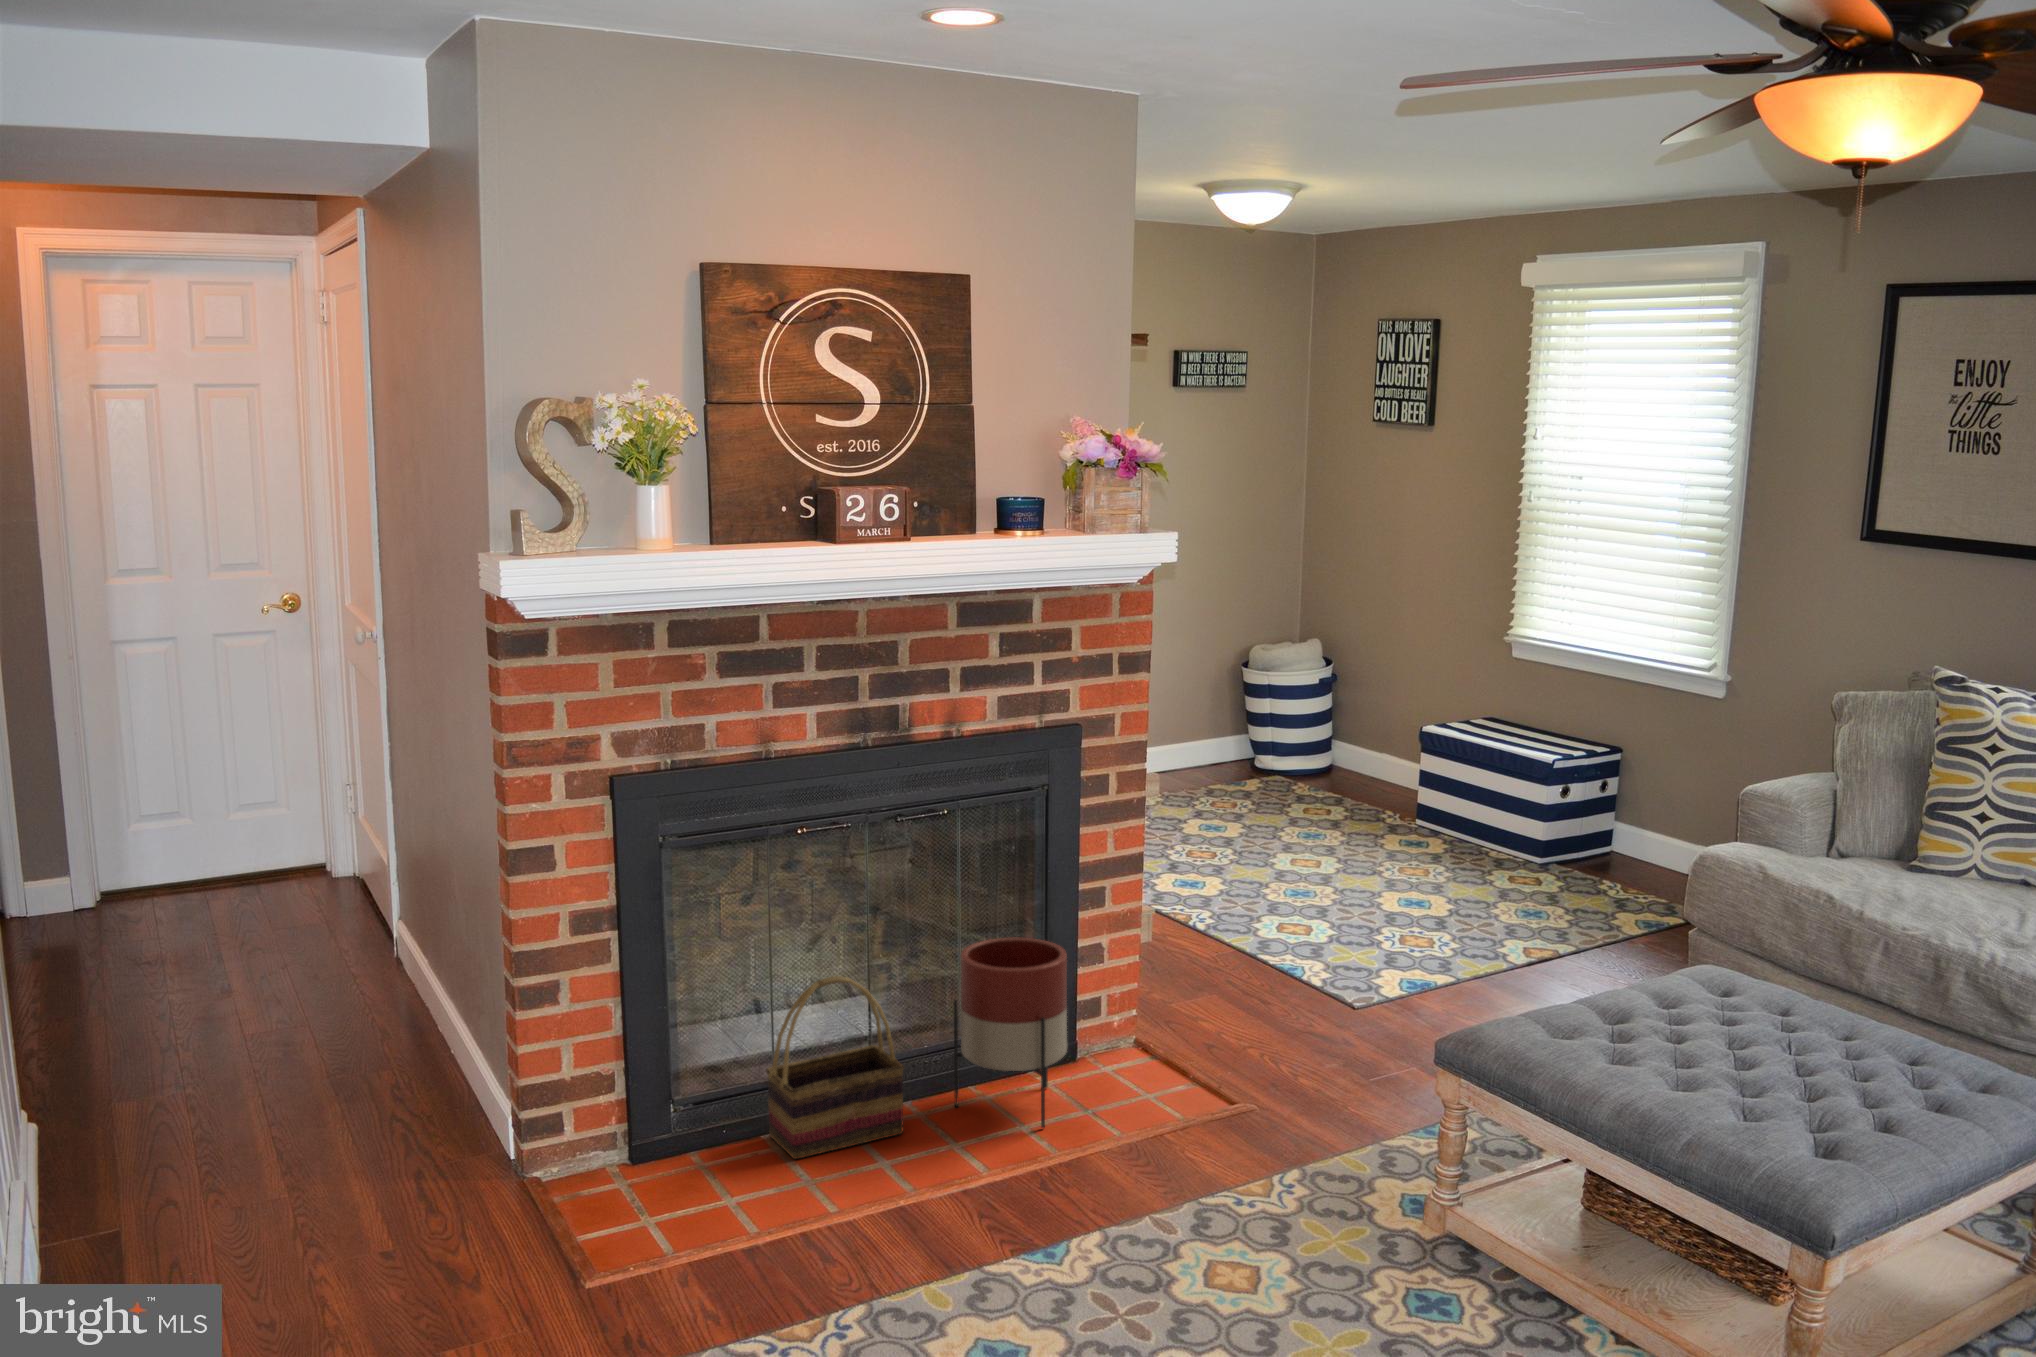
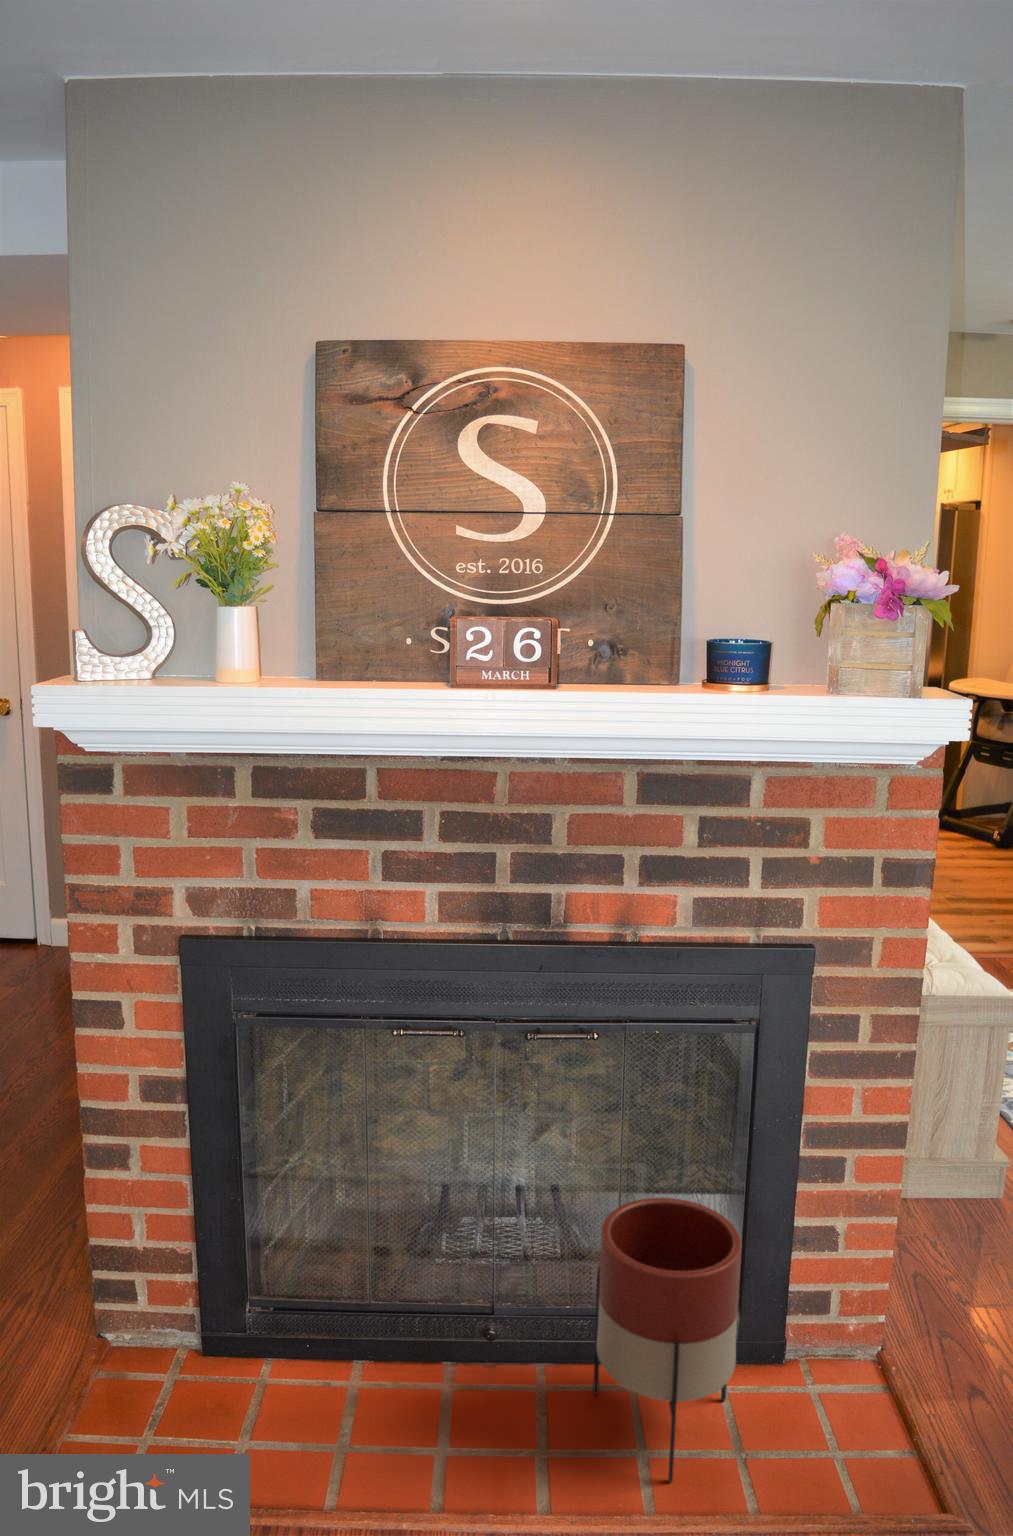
basket: present [766,976,904,1159] -> none [350,1210,506,1421]

